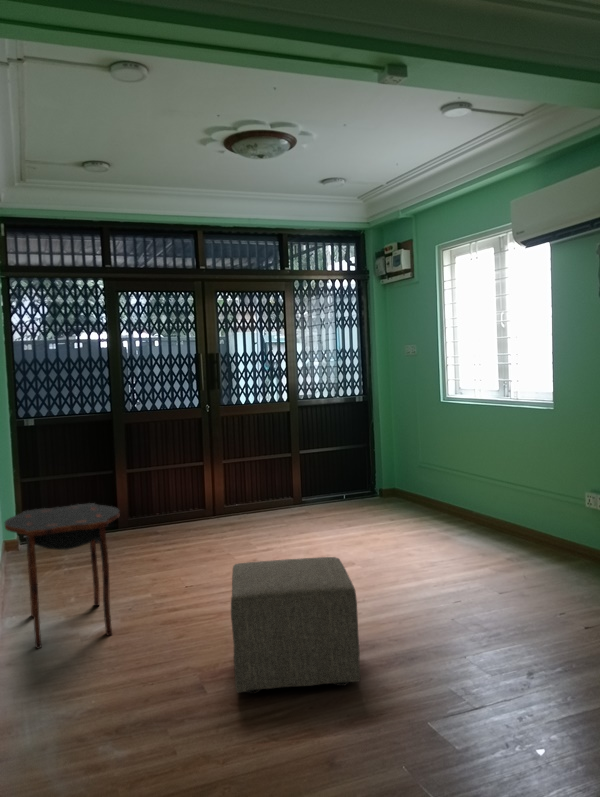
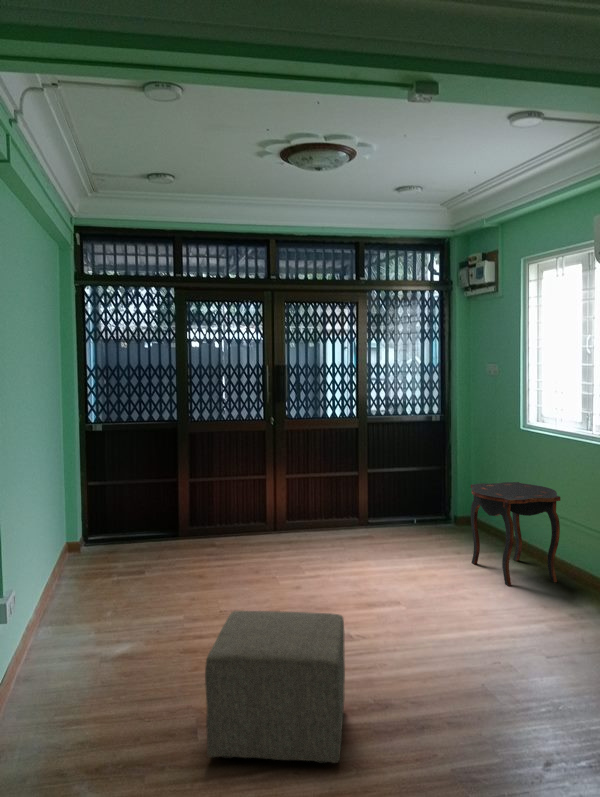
side table: present [4,503,119,649] -> present [471,482,560,586]

